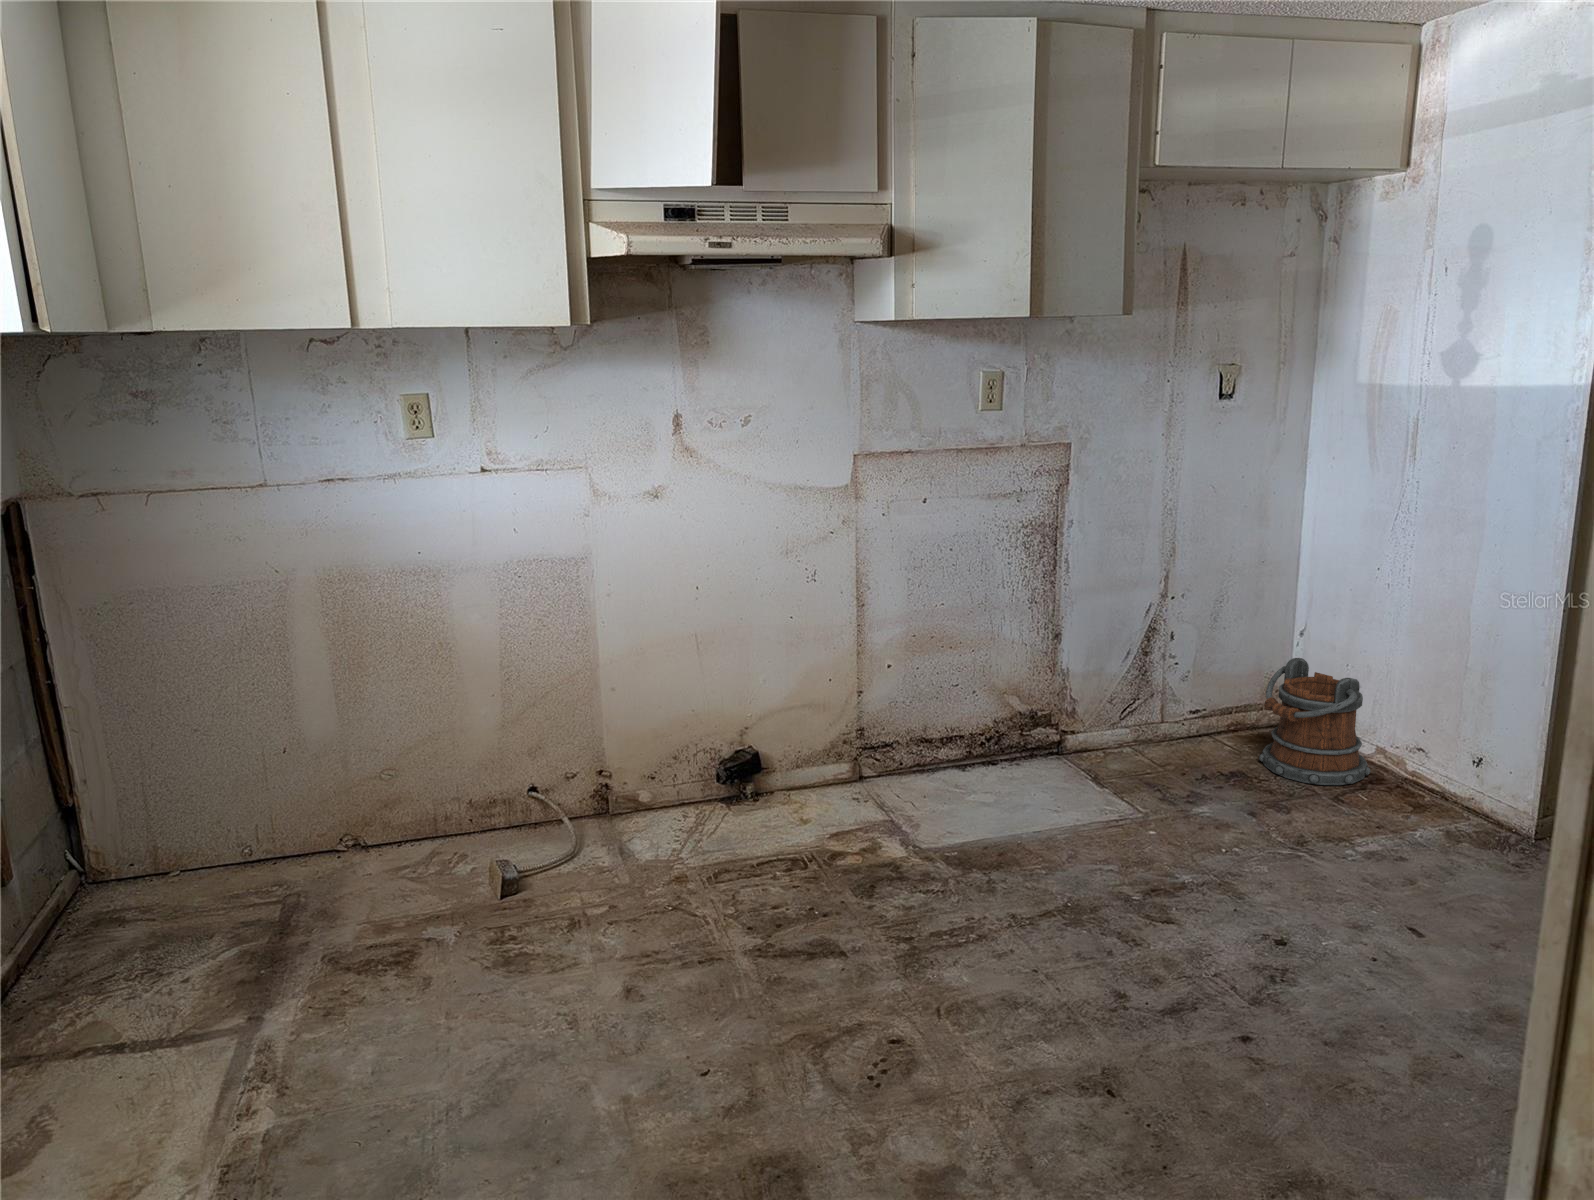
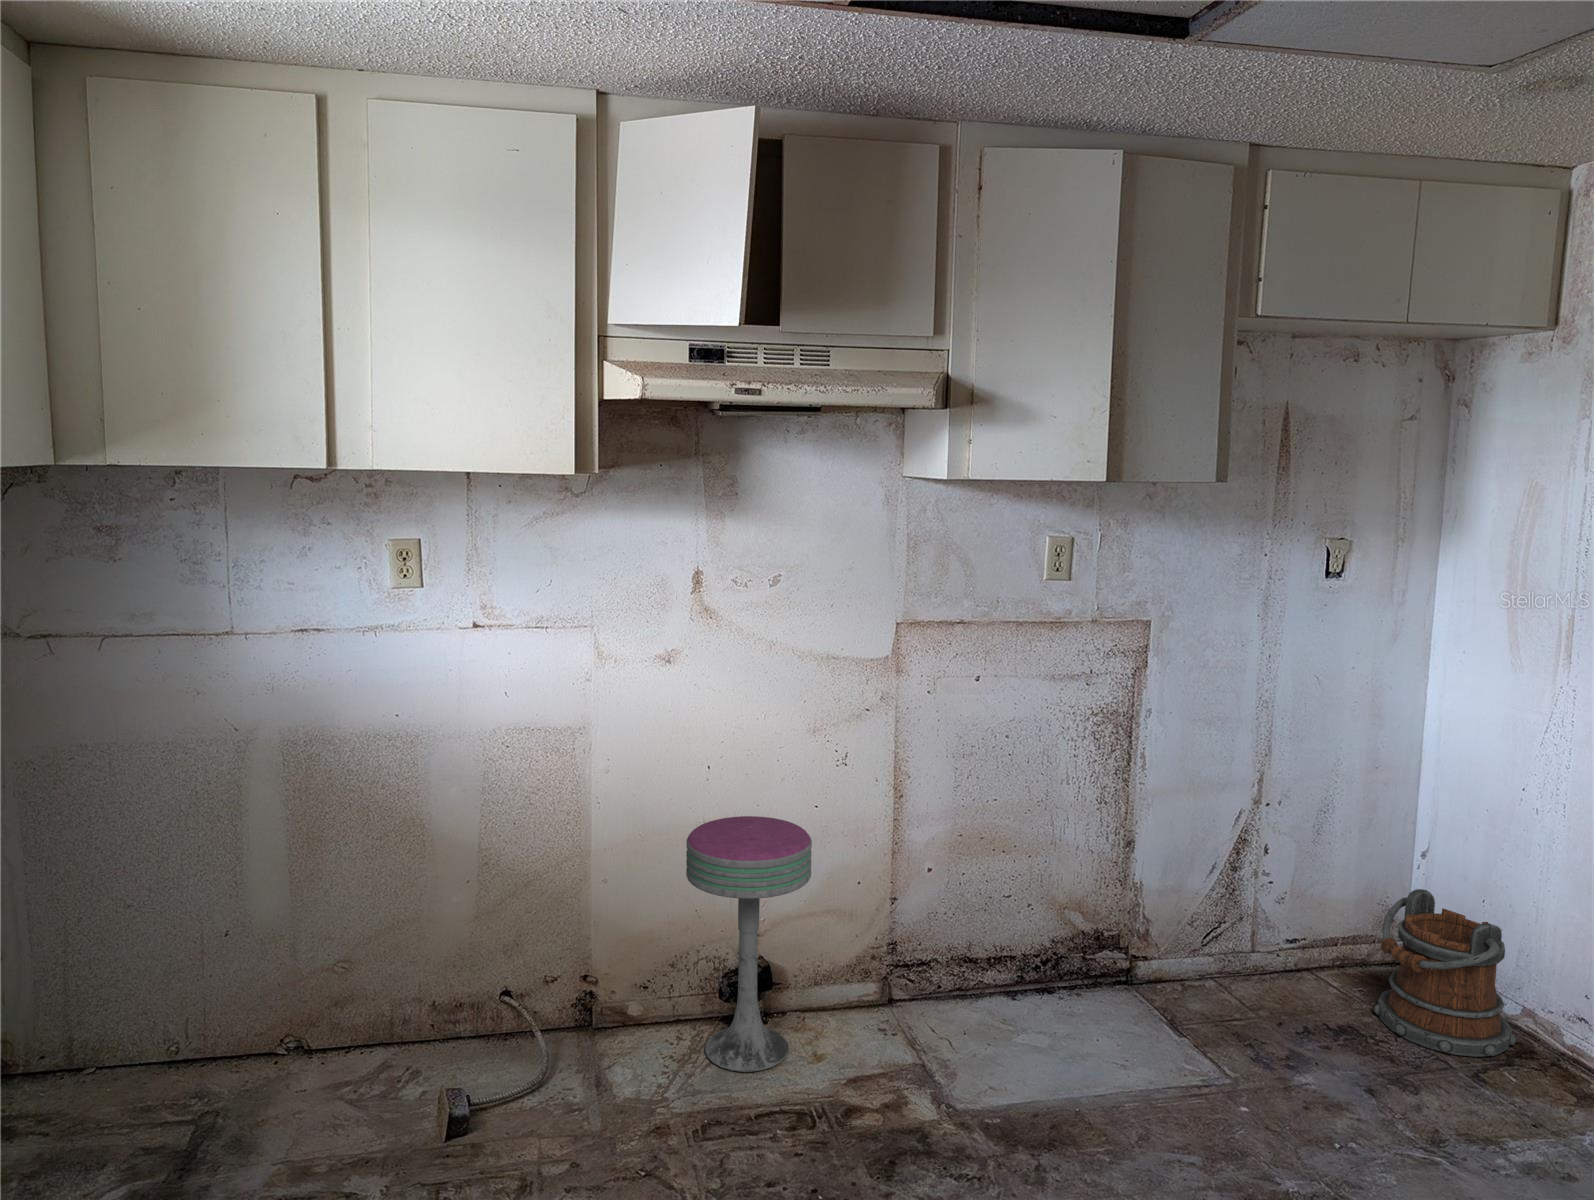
bar stool: none [682,626,791,835] -> present [686,816,812,1072]

